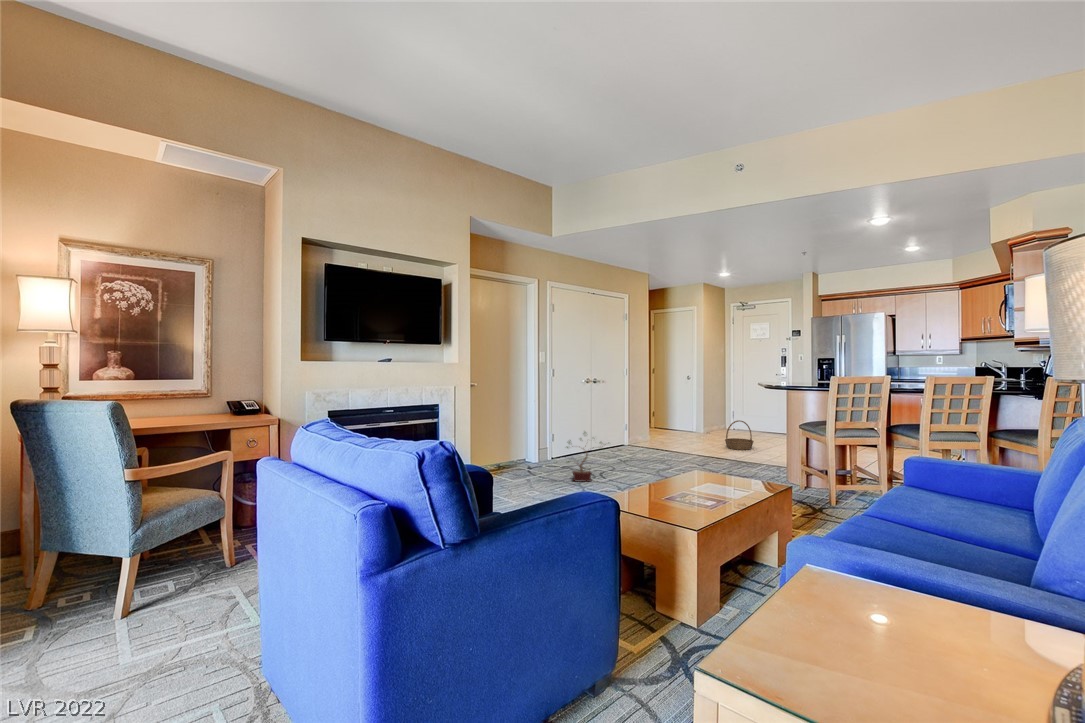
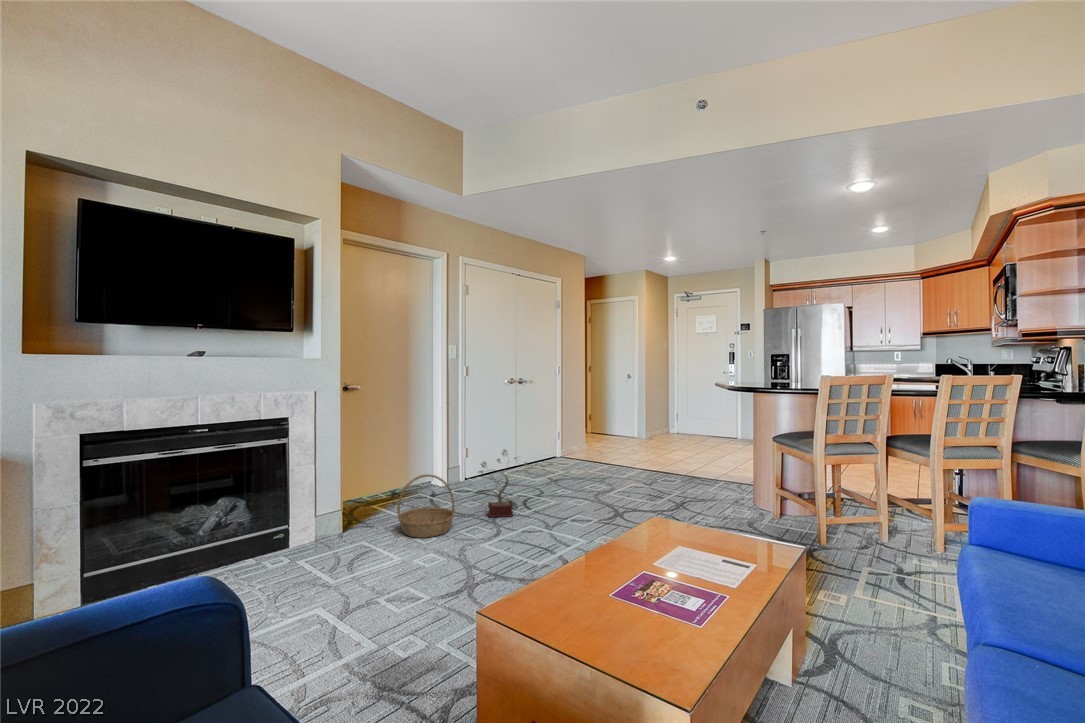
basket: present [725,420,754,450] -> present [397,475,455,538]

